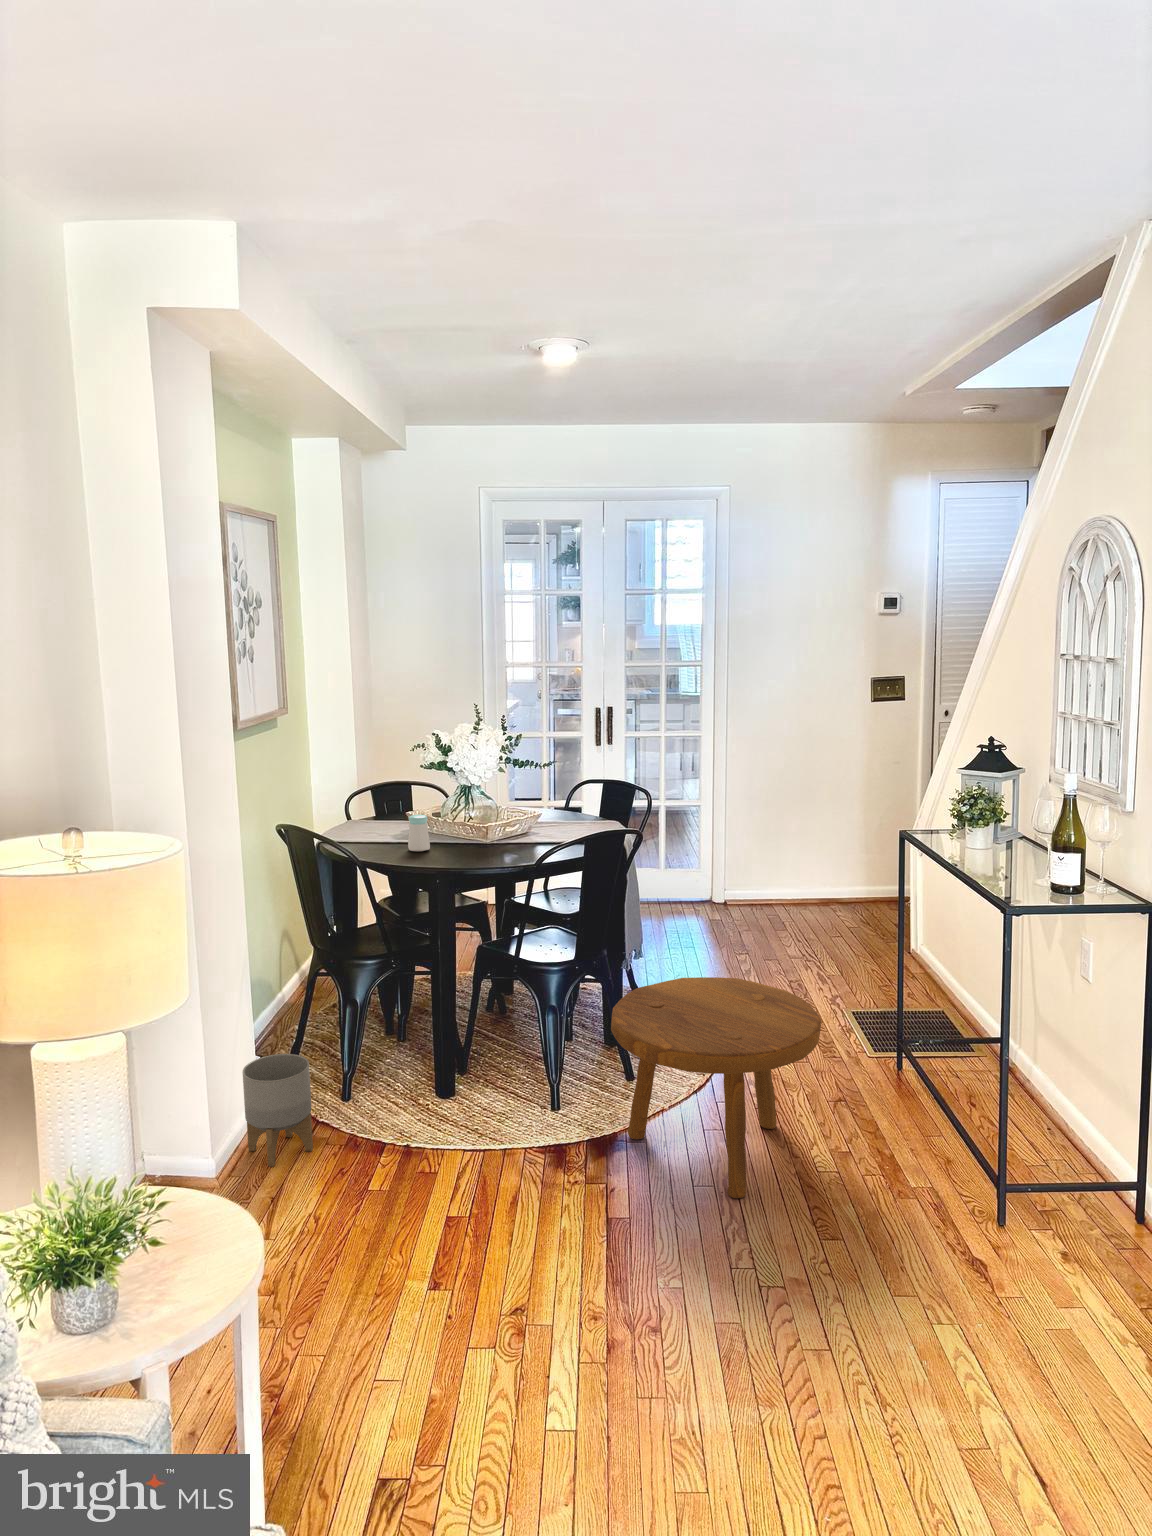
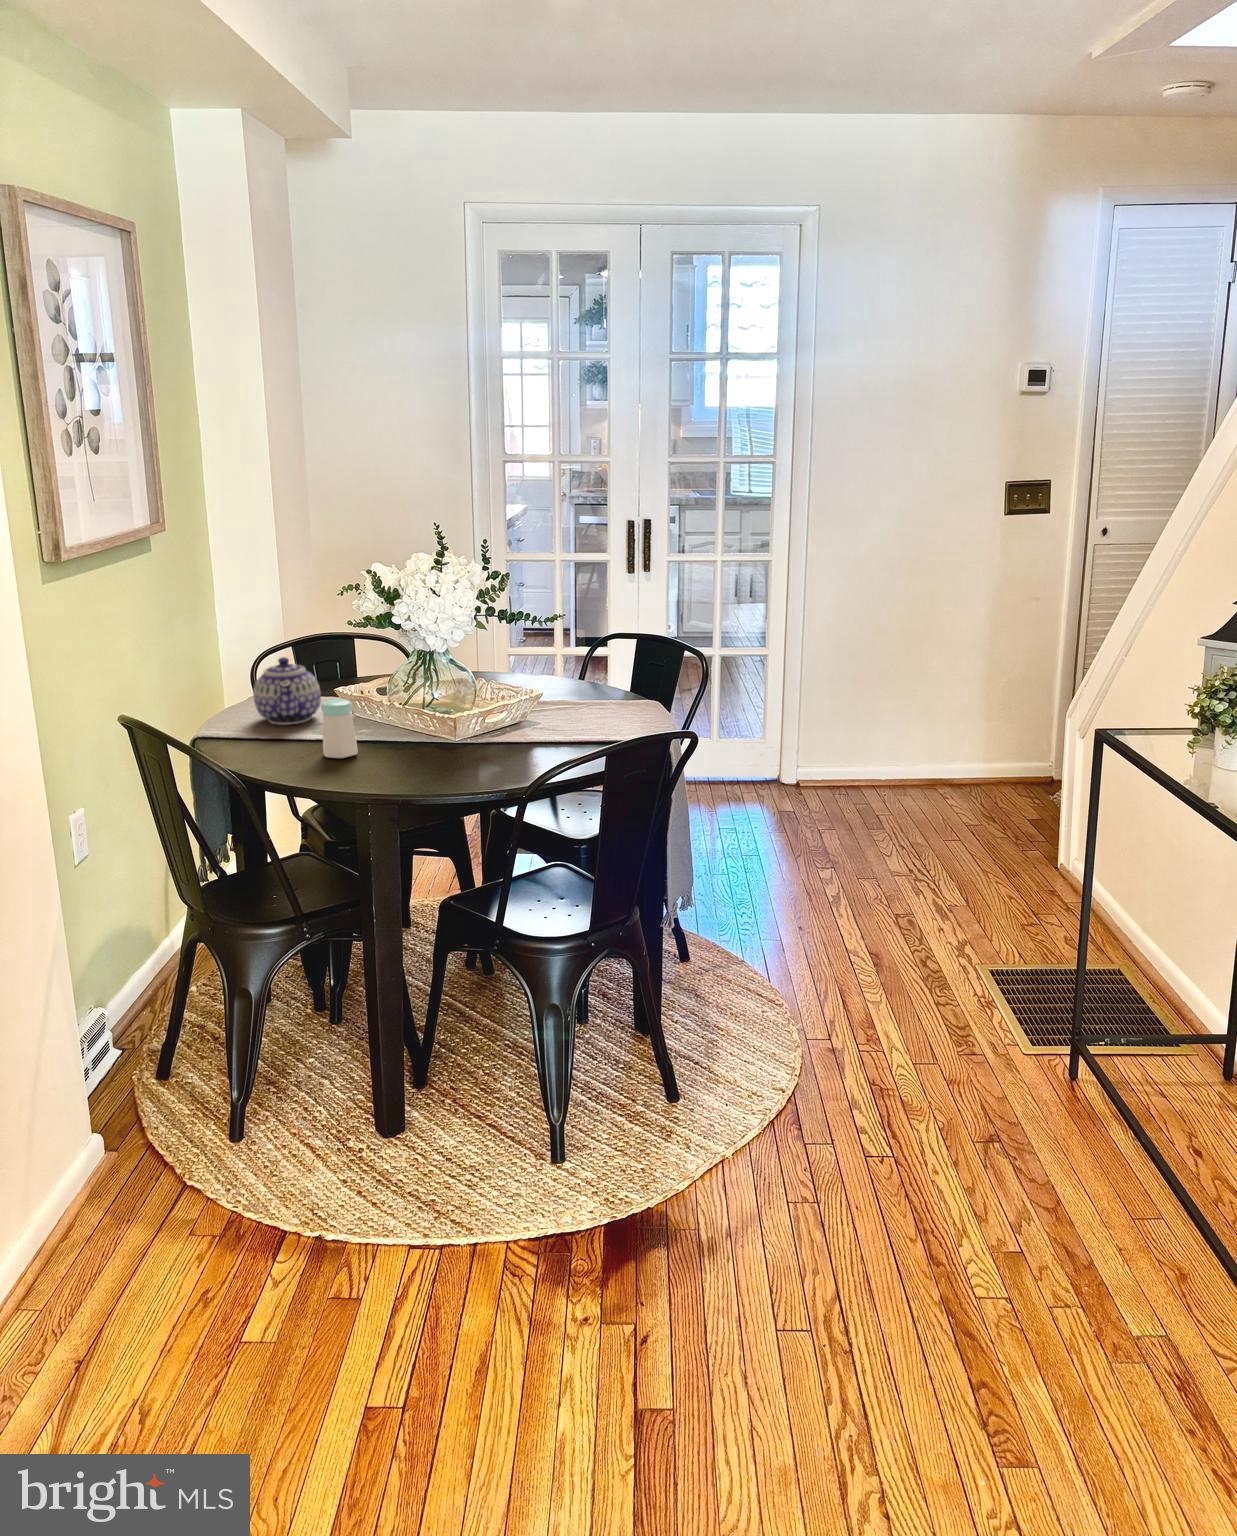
teapot: none [358,793,401,836] -> present [253,657,321,725]
footstool: present [611,977,821,1198] -> none [644,969,997,1365]
planter: present [243,1054,313,1166] -> none [36,1098,167,1286]

